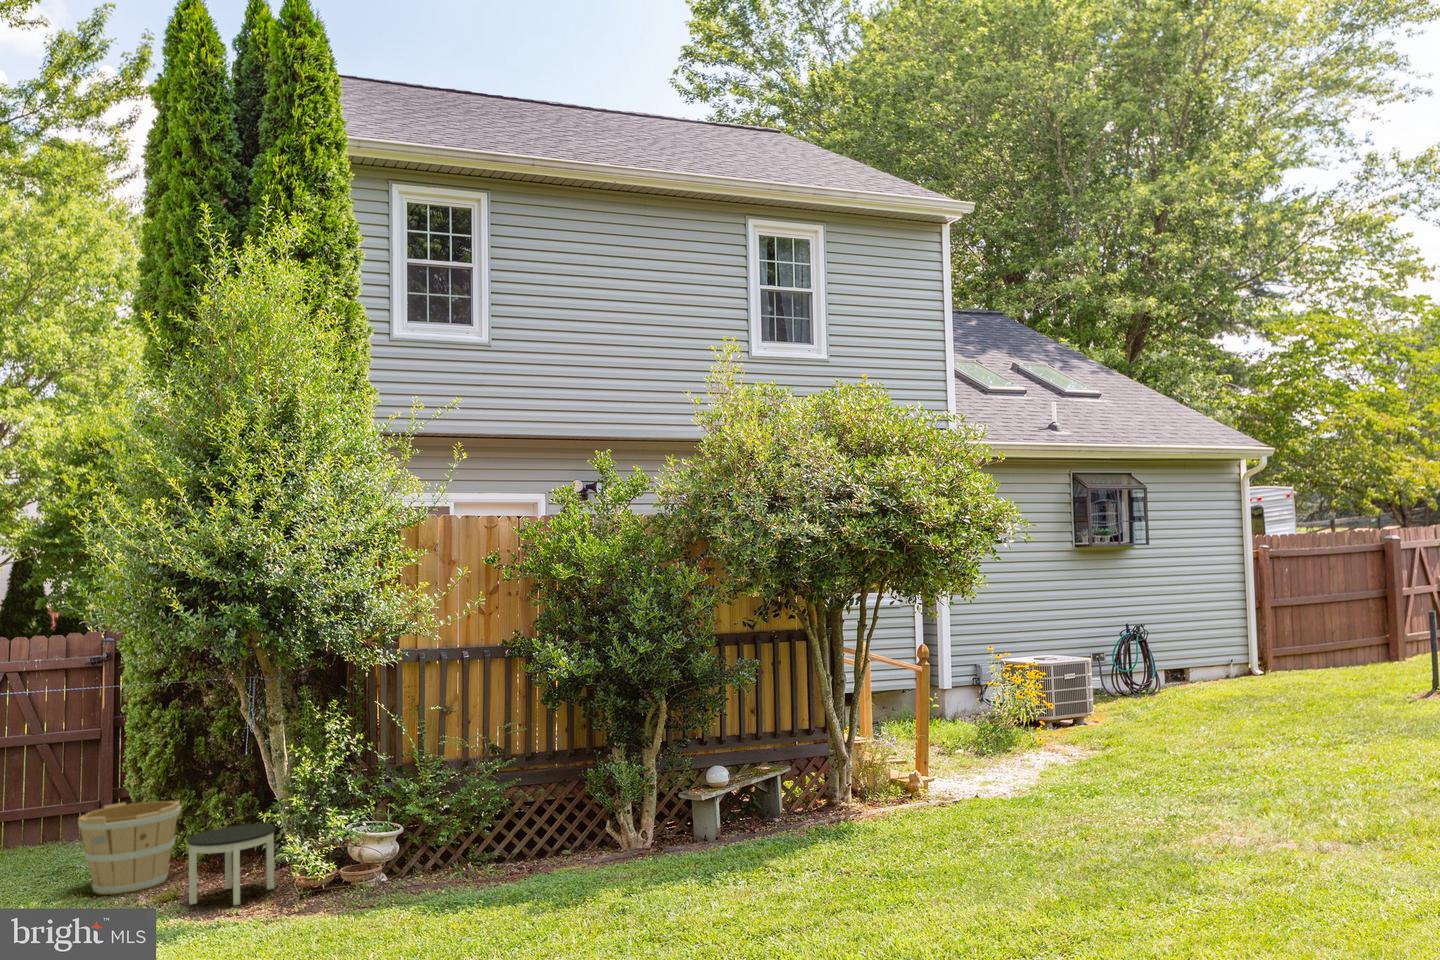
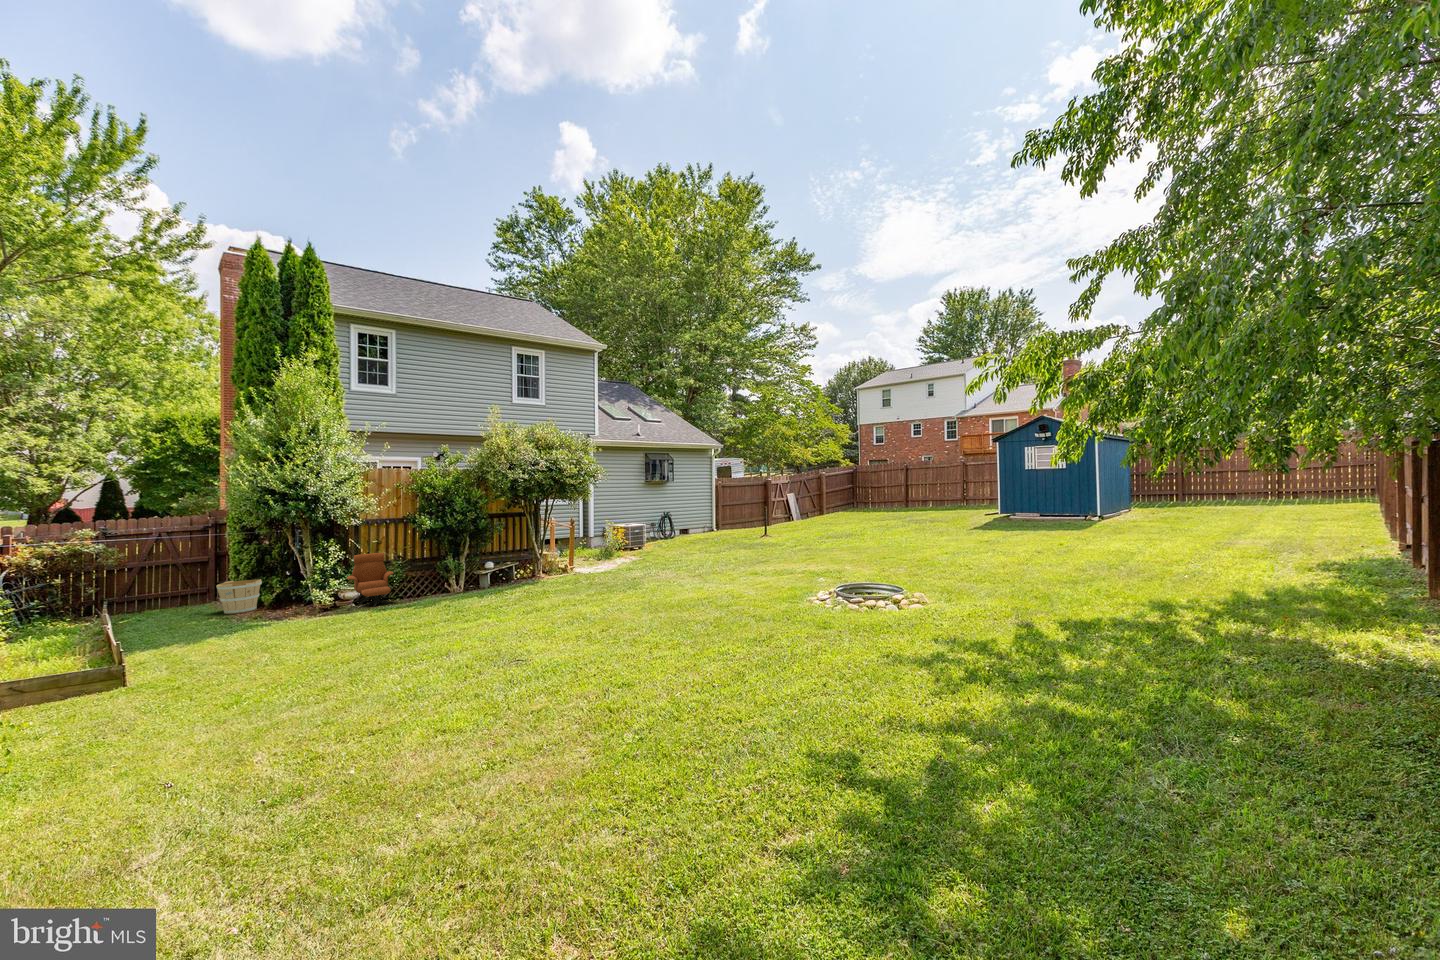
lounge chair: none [357,738,473,910] -> present [347,553,394,607]
round table: present [187,824,275,905] -> none [274,585,311,613]

